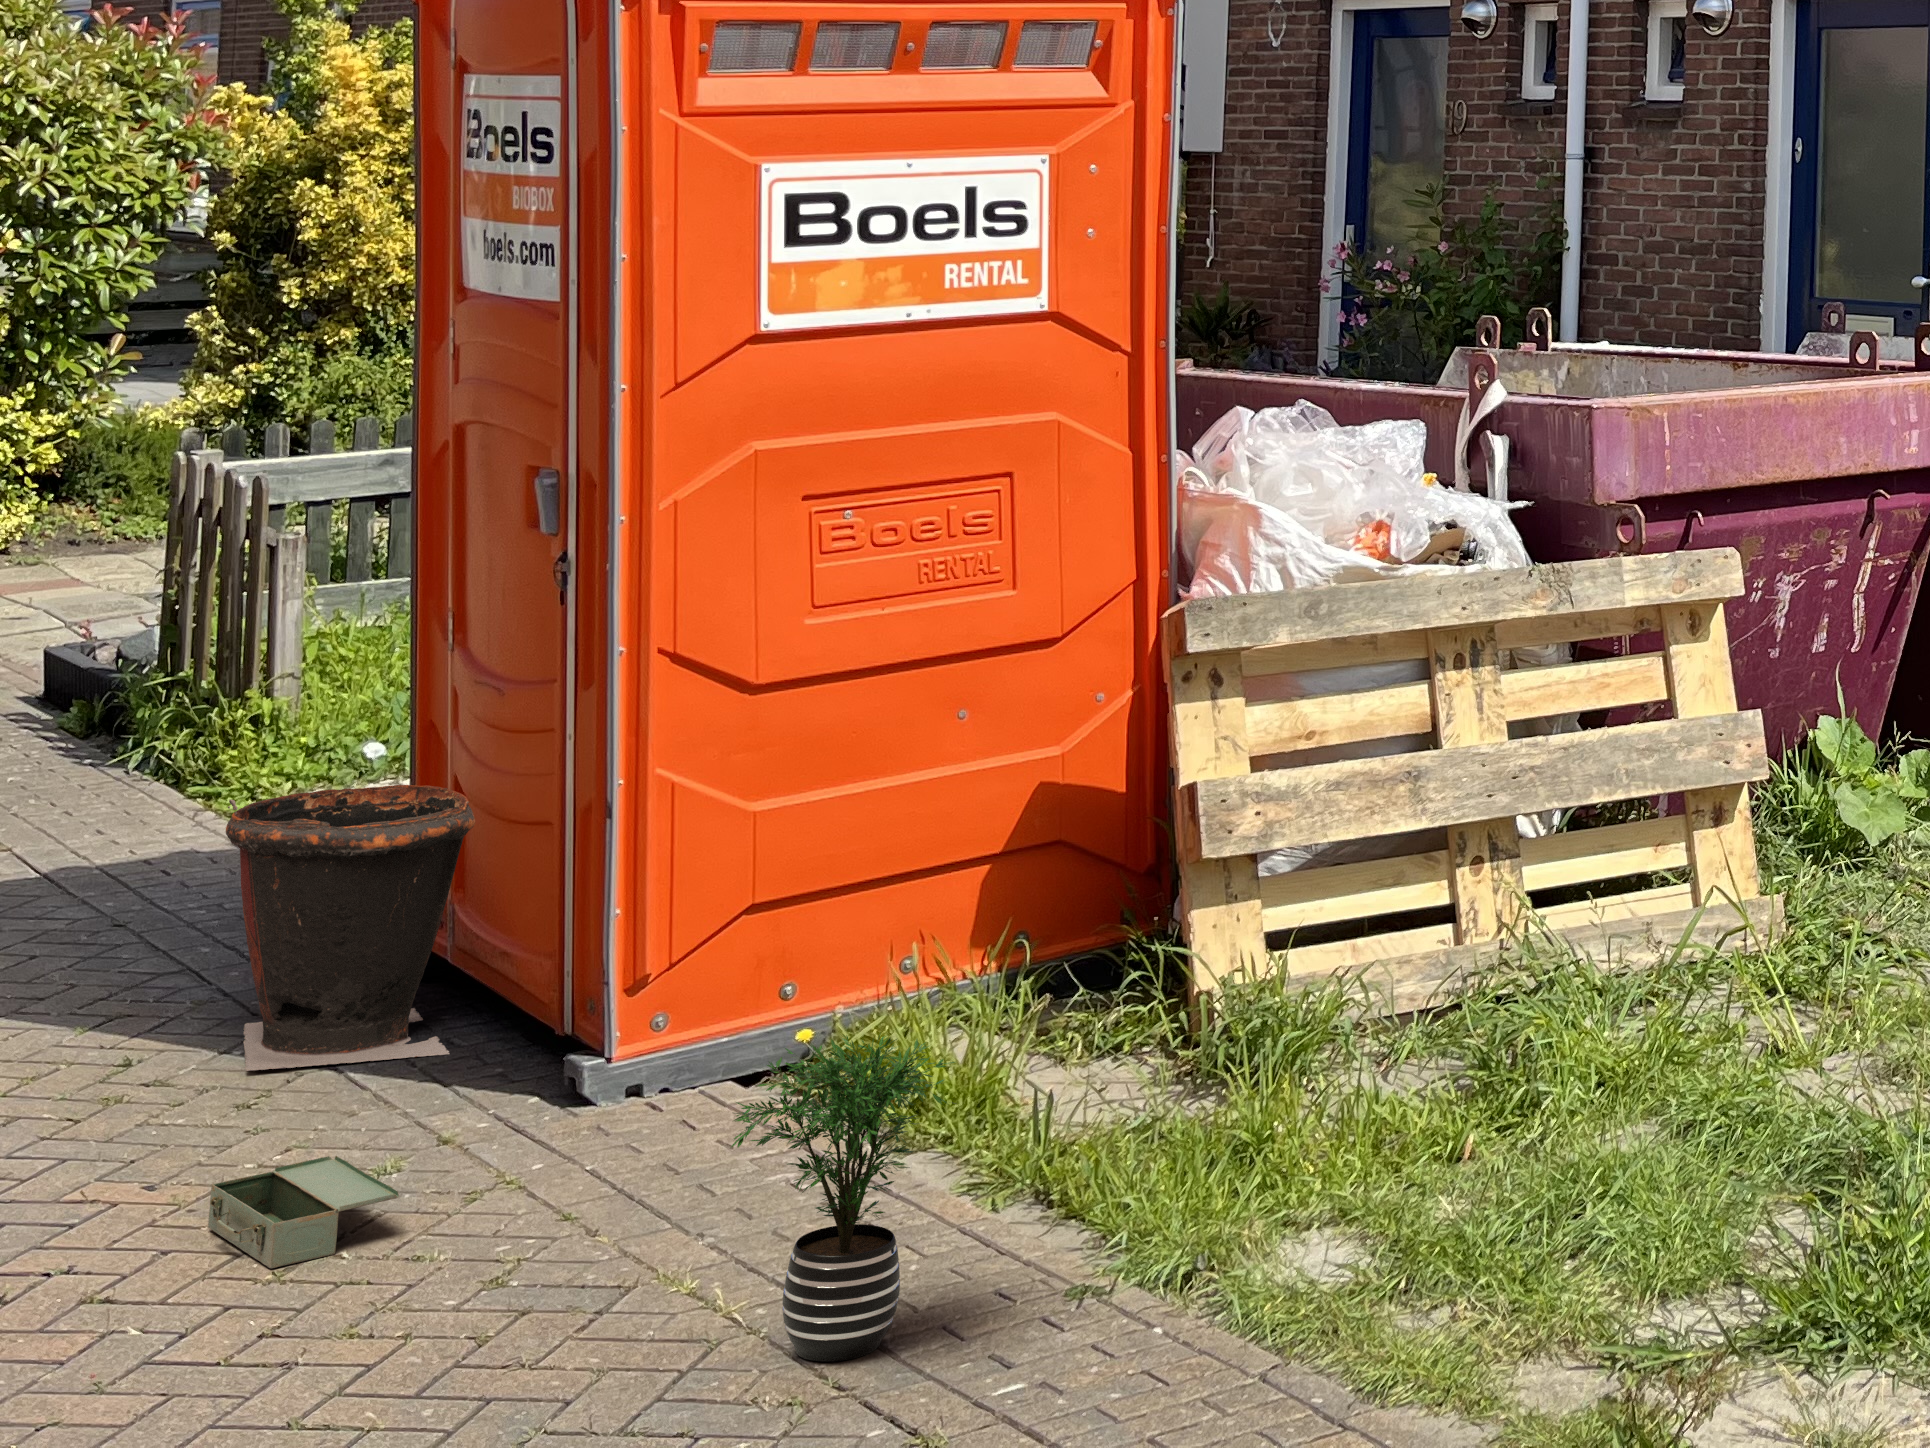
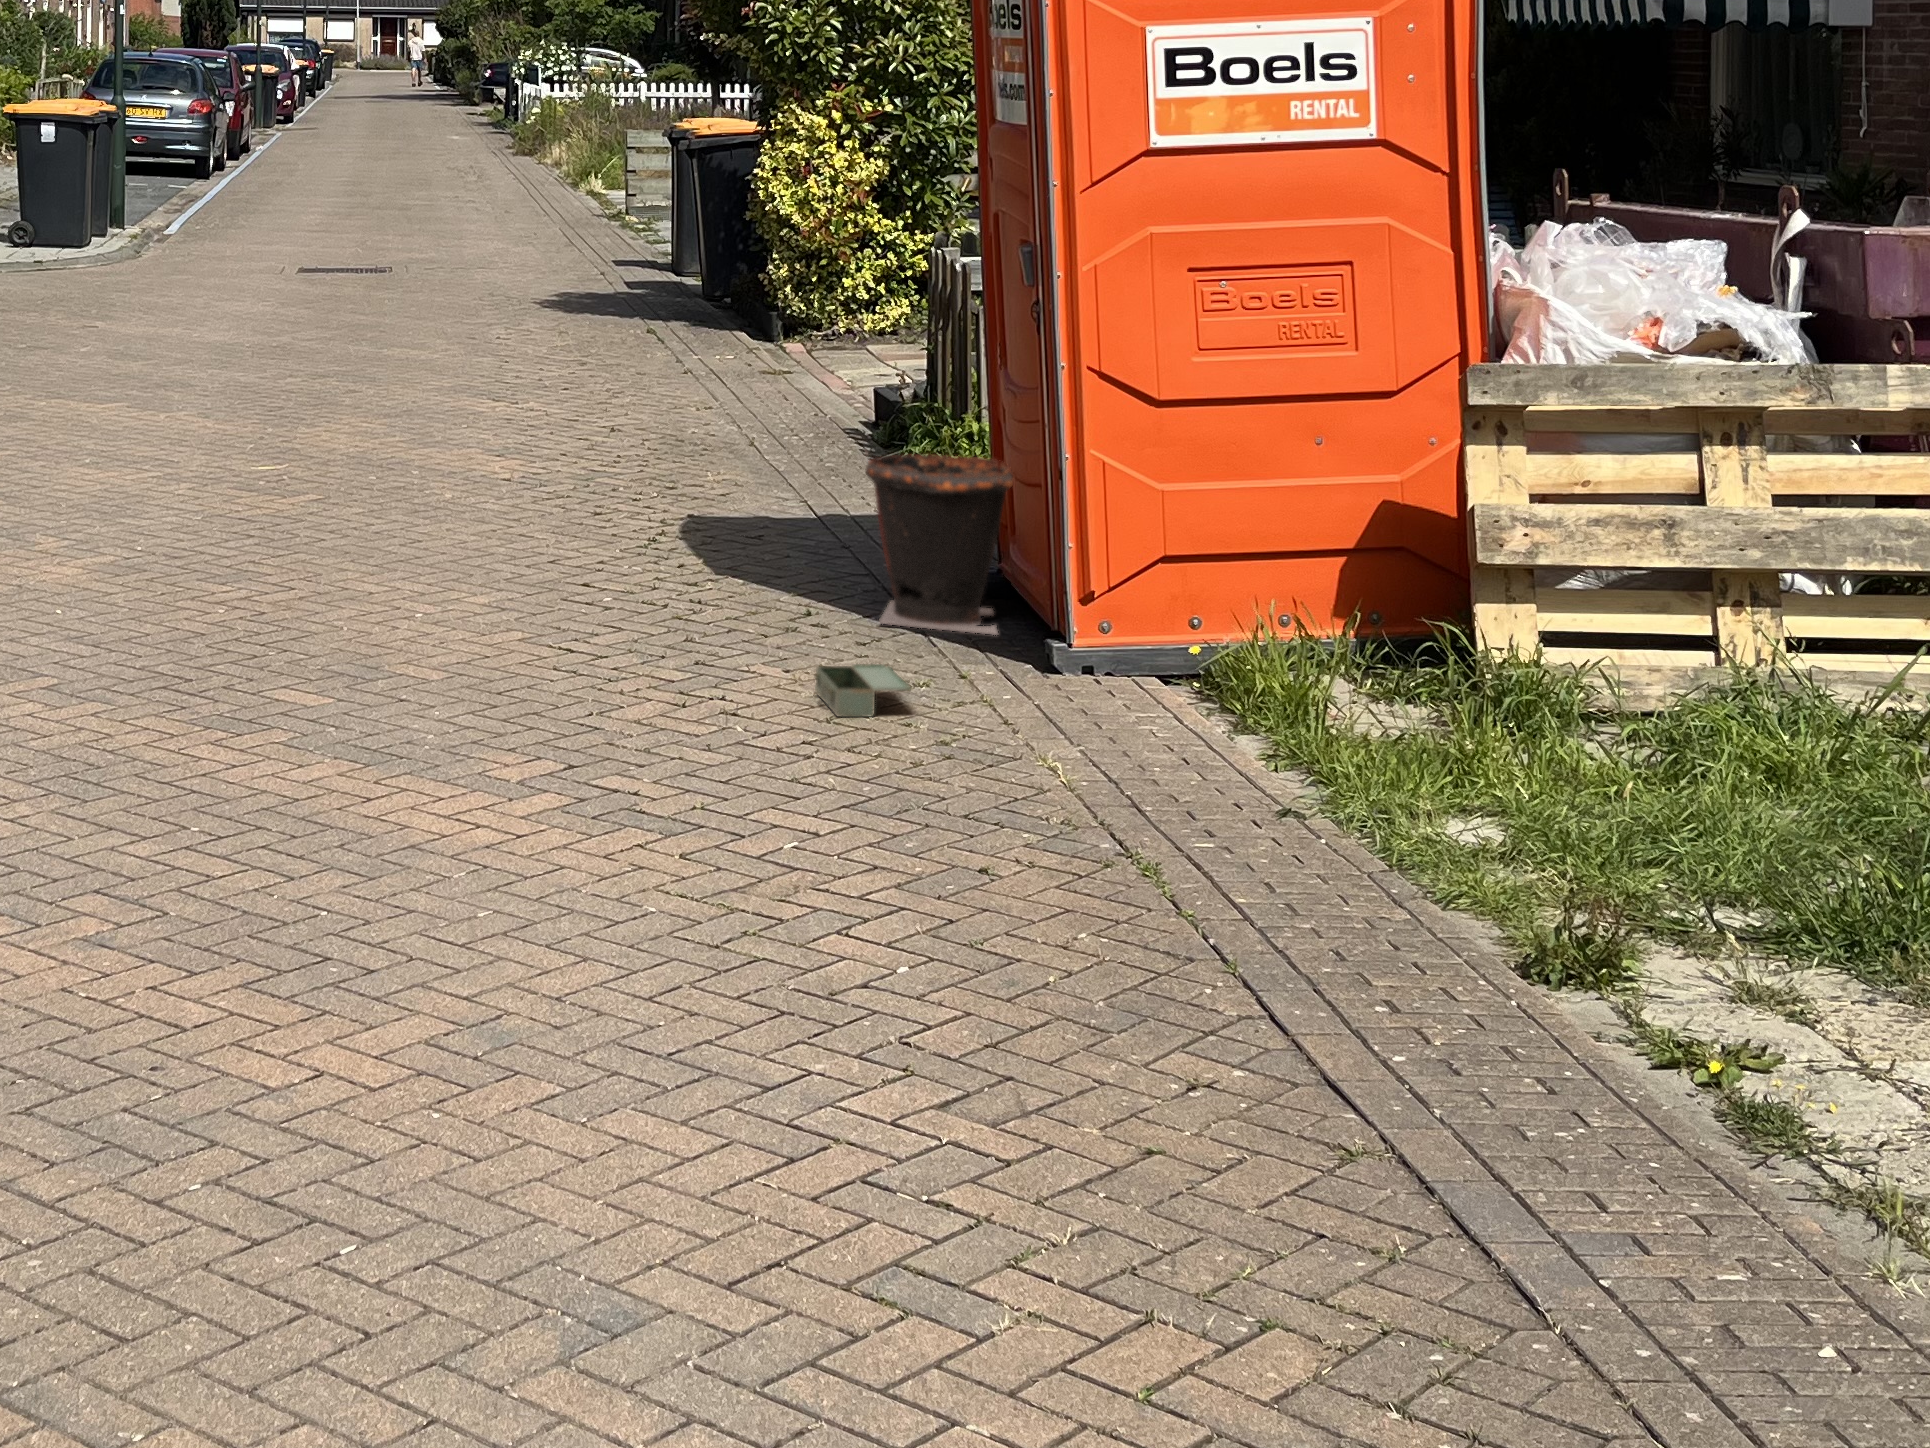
potted plant: present [732,1035,954,1362] -> none [1047,612,1196,822]

